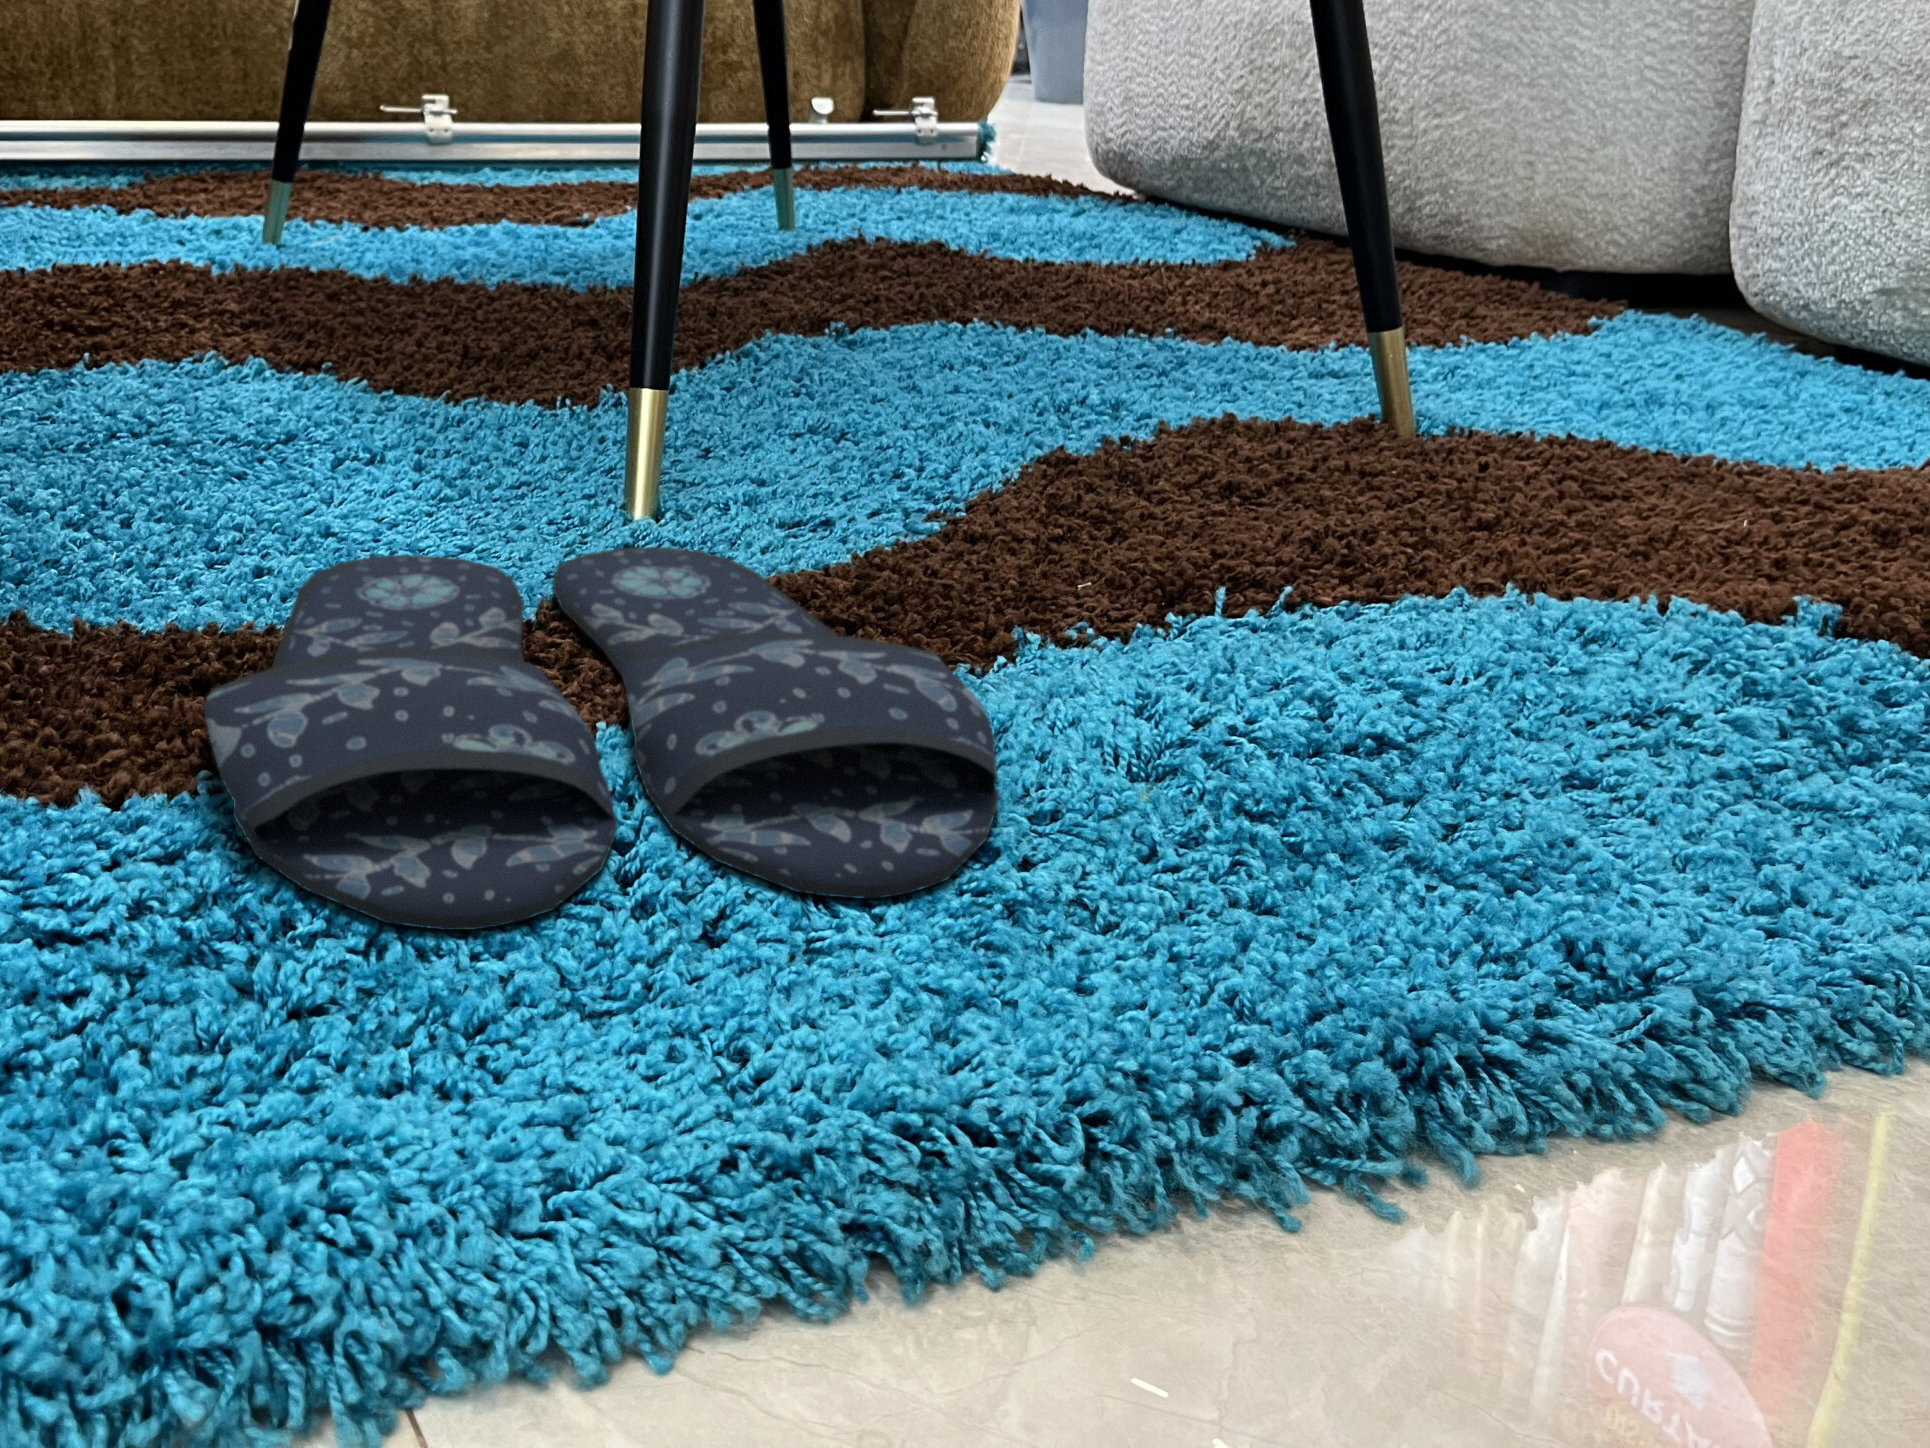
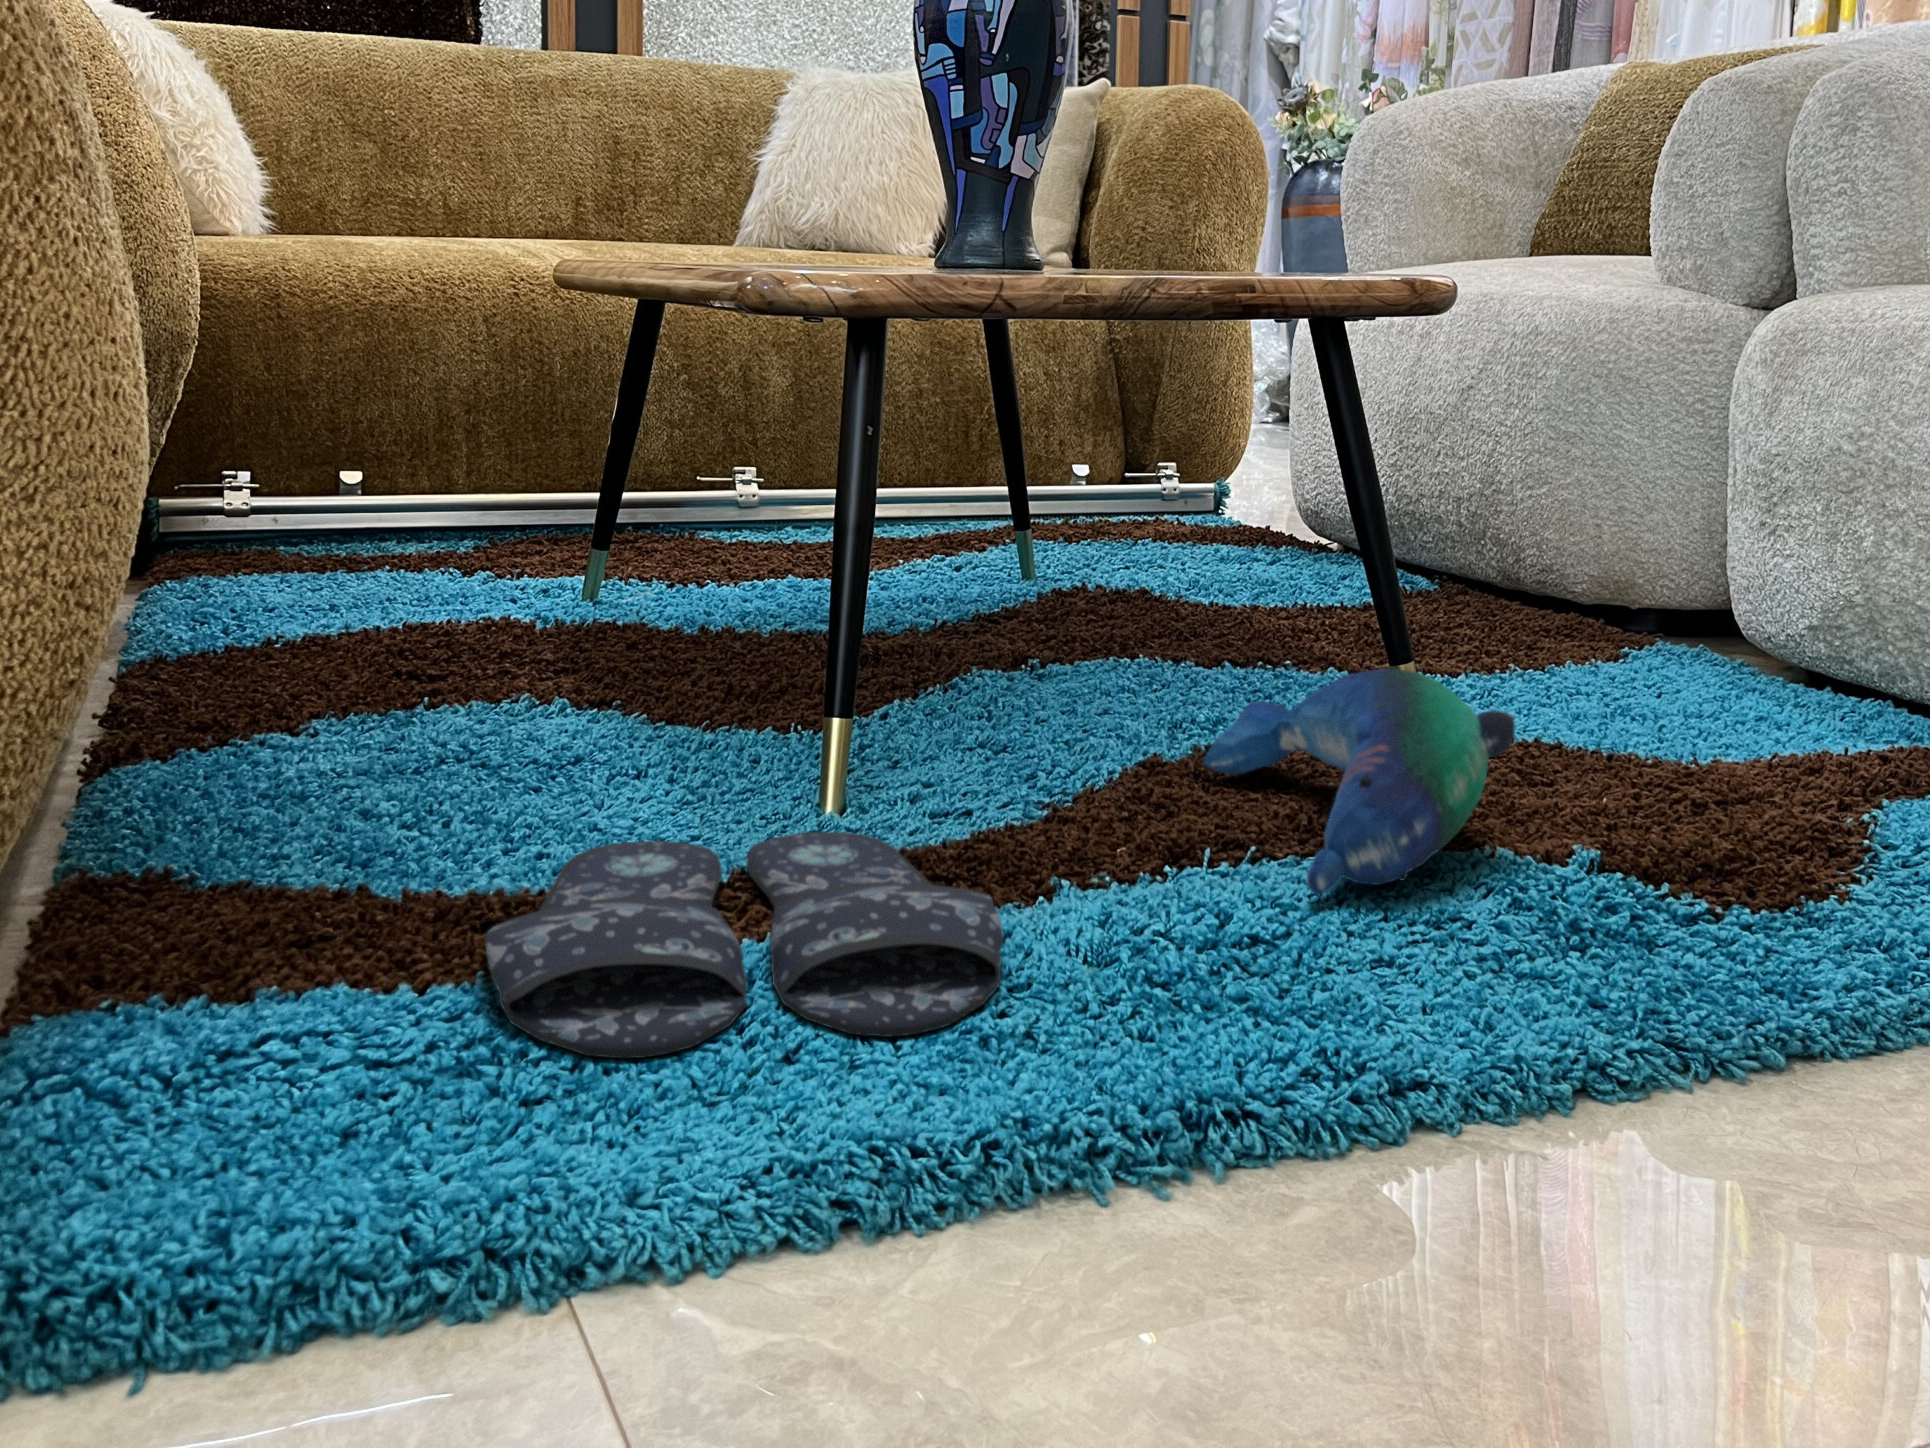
plush toy: none [1131,335,1655,663] -> present [1203,669,1515,895]

